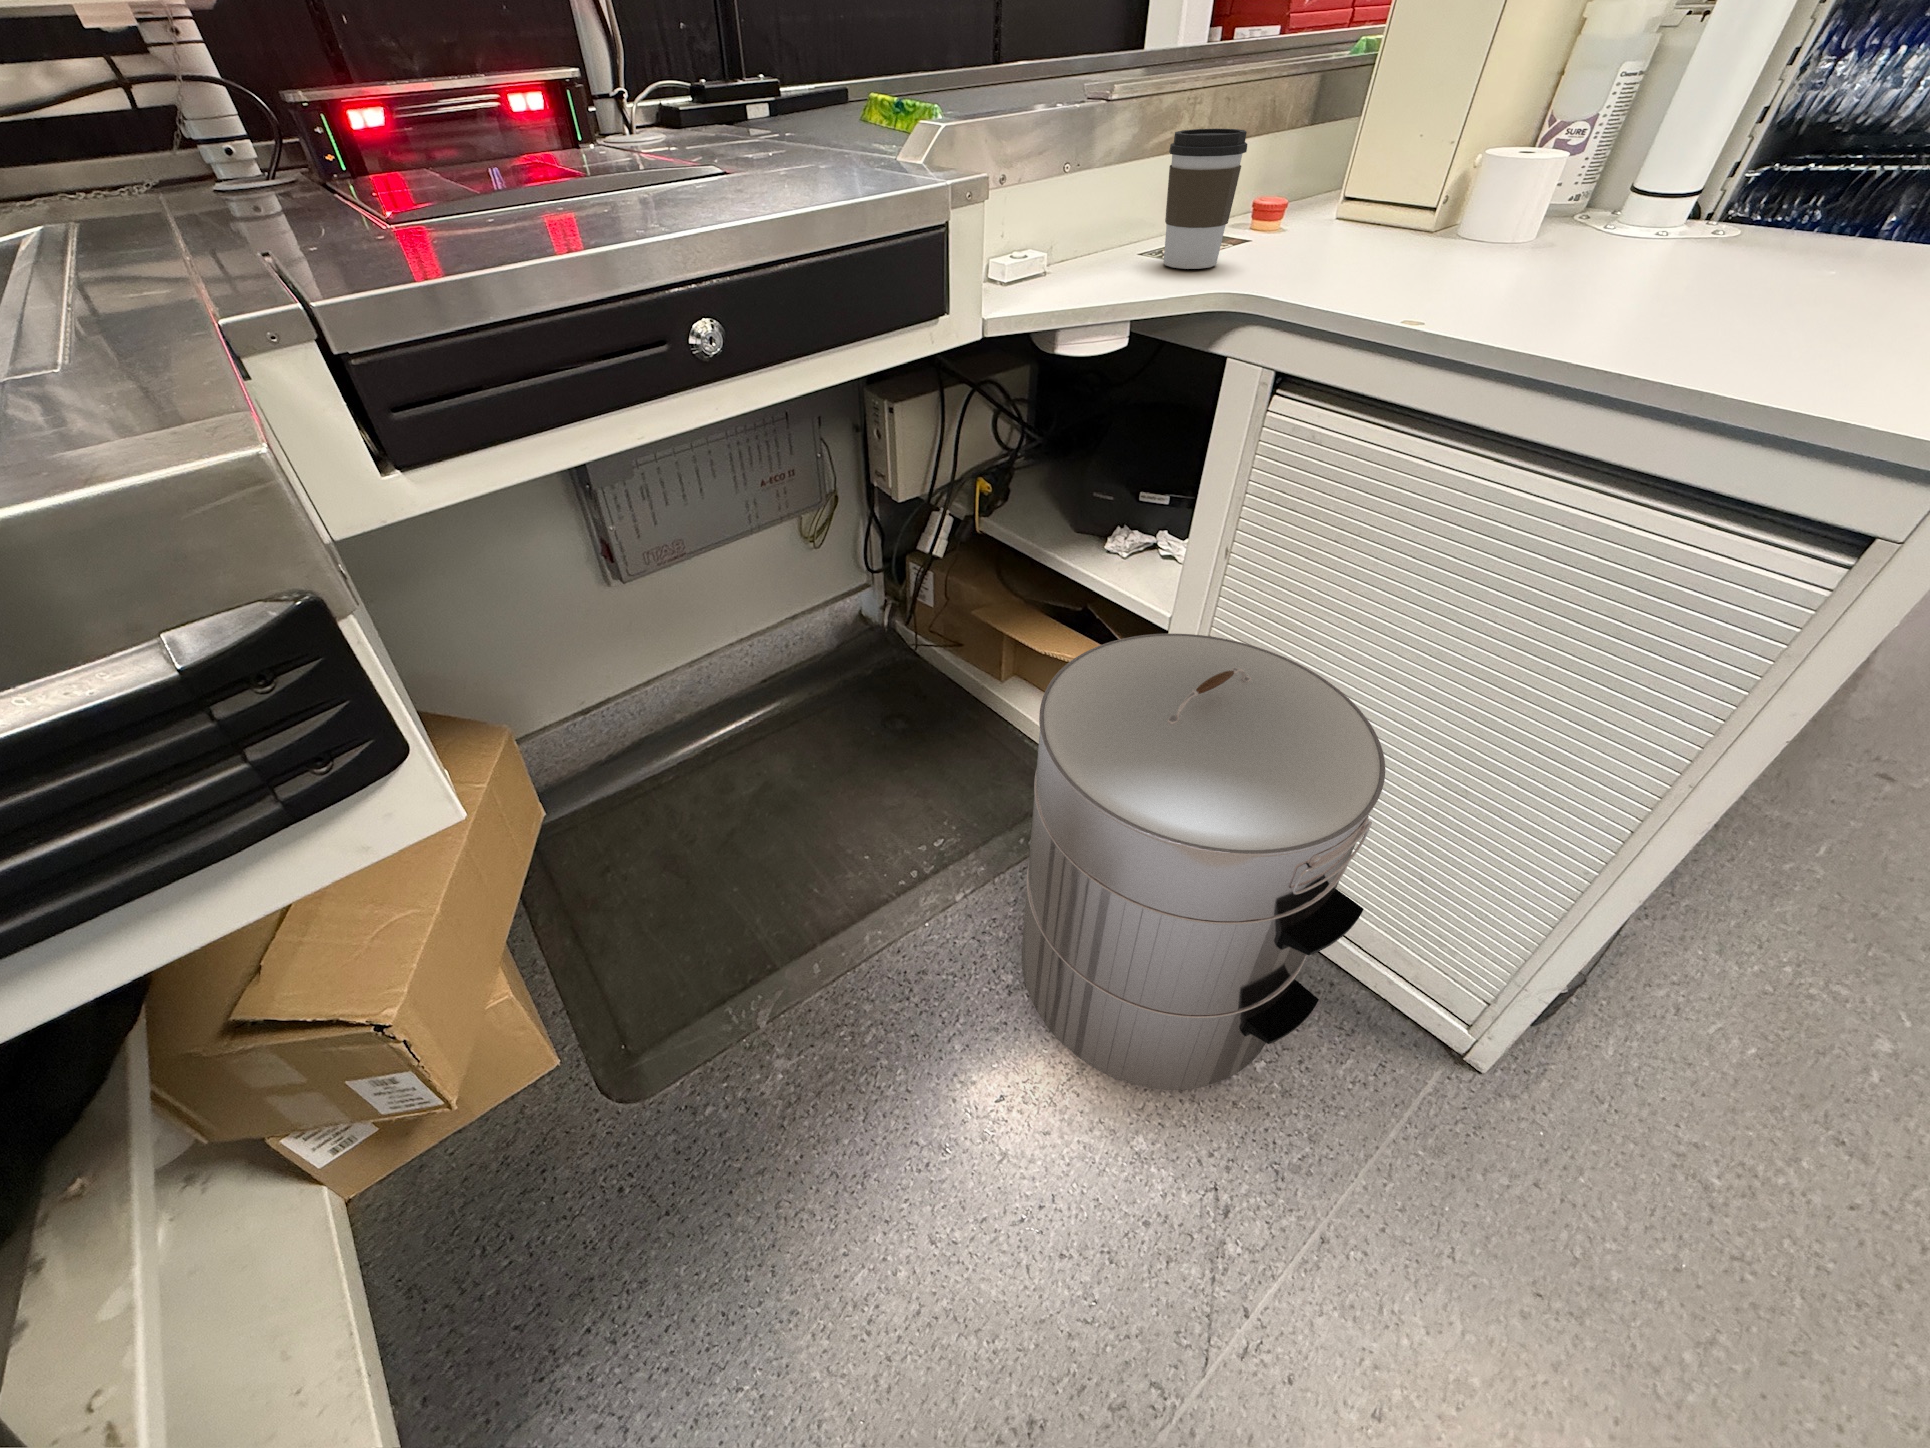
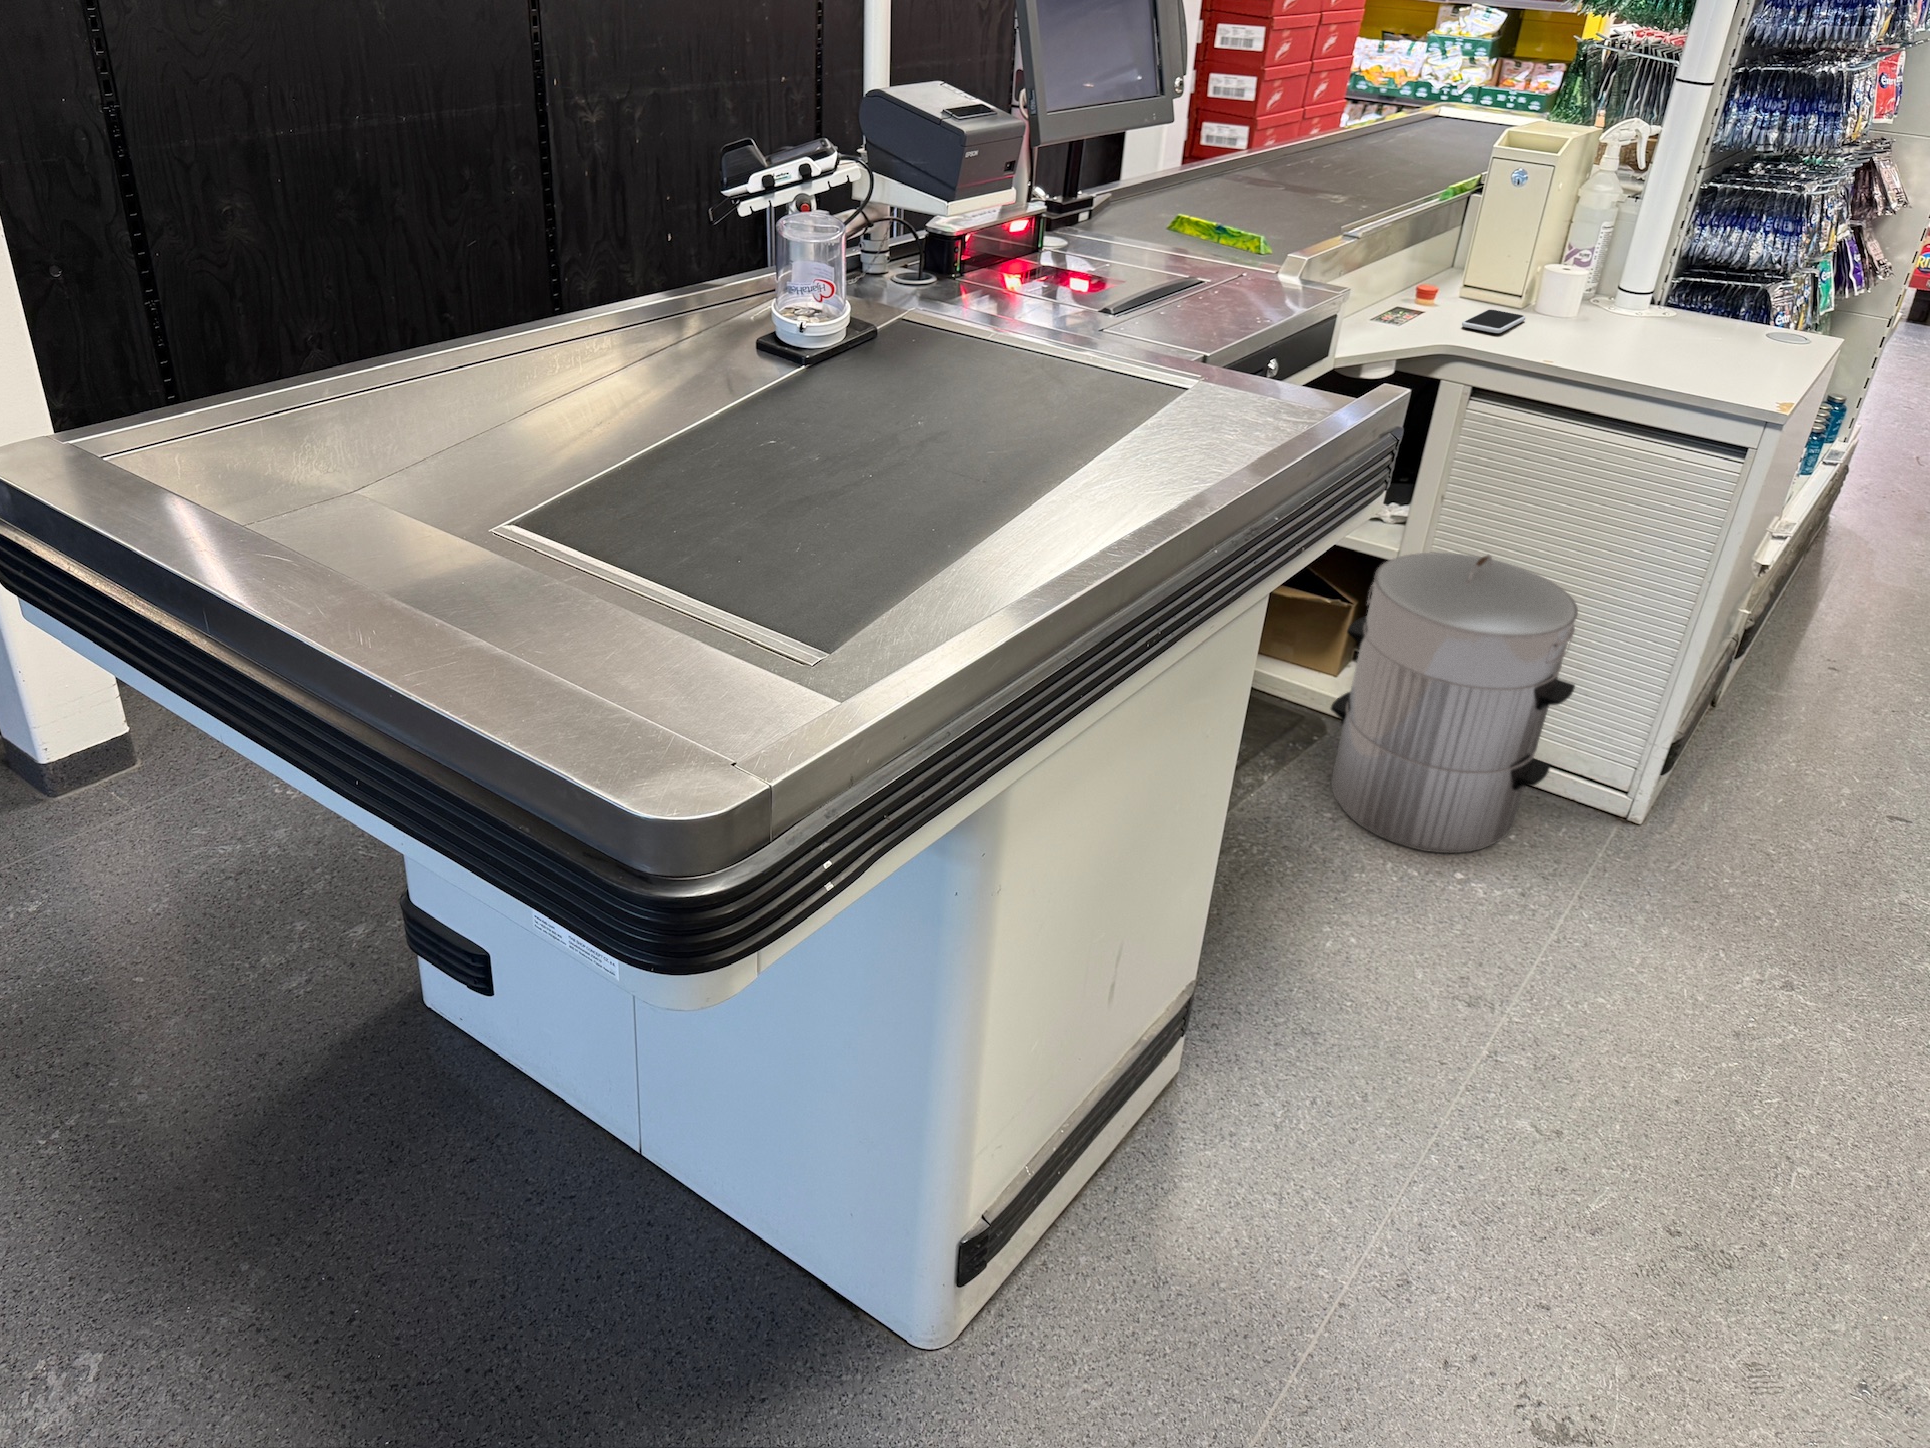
coffee cup: present [1164,129,1247,269] -> none [1391,256,1442,333]
smartphone: none [1293,233,1426,267] -> present [1462,310,1525,333]

